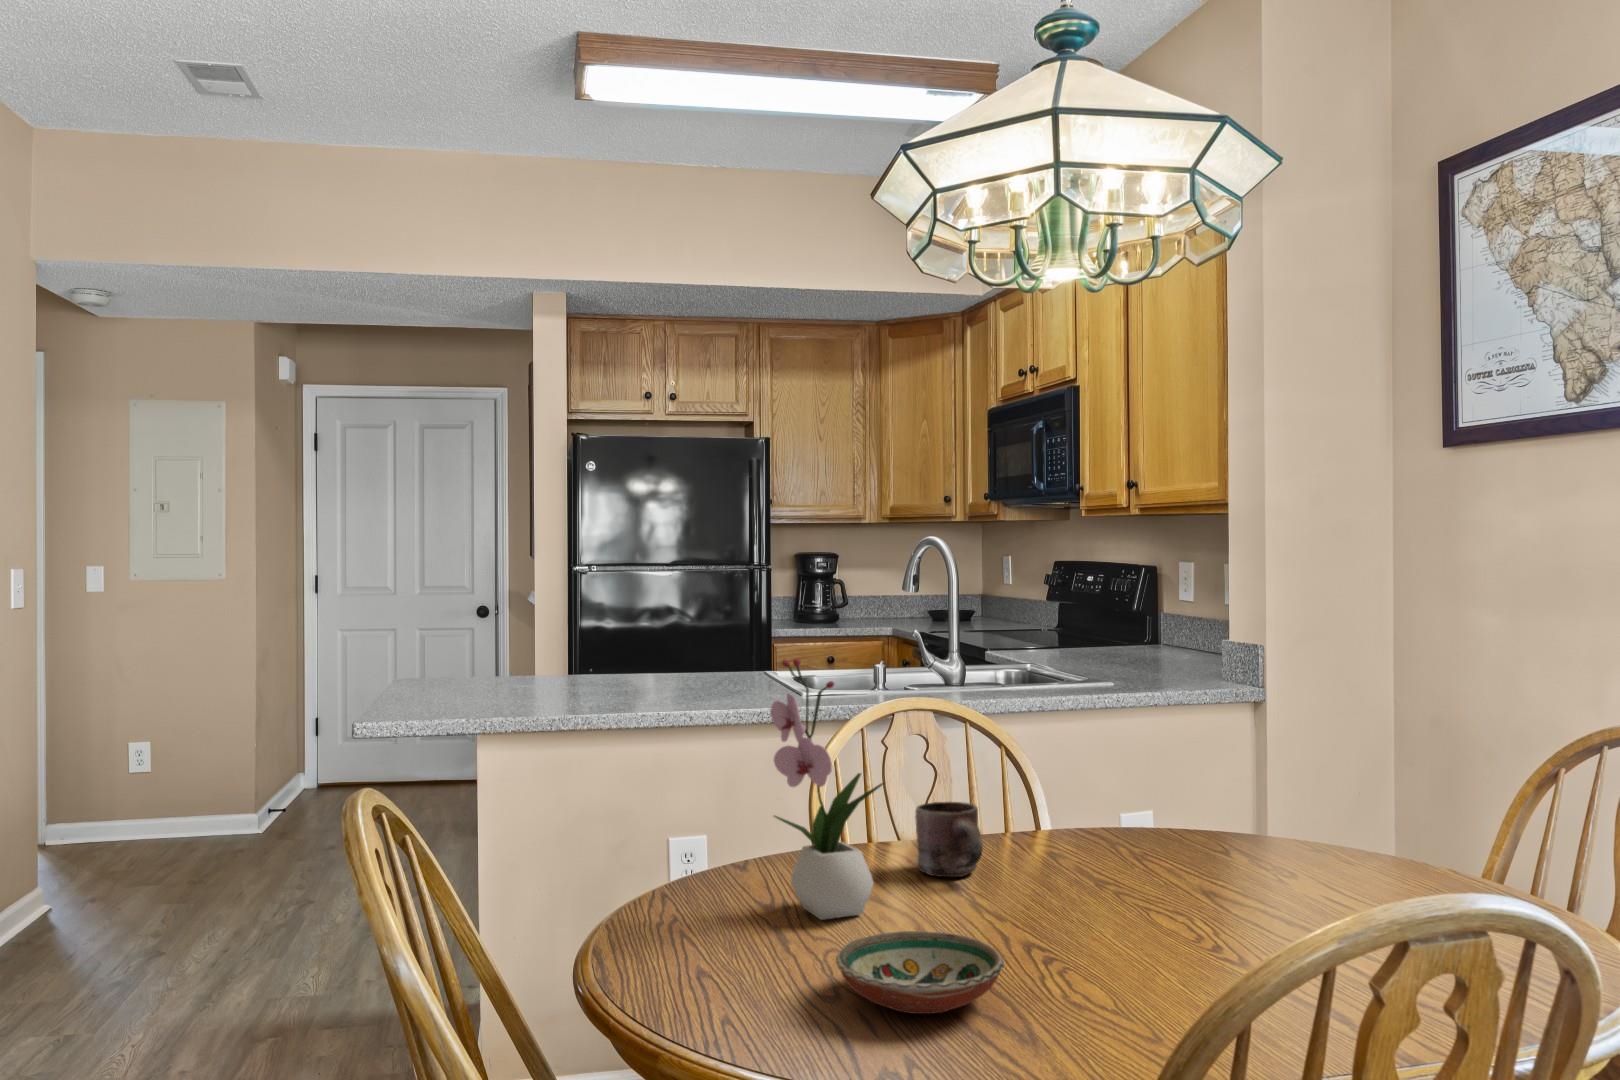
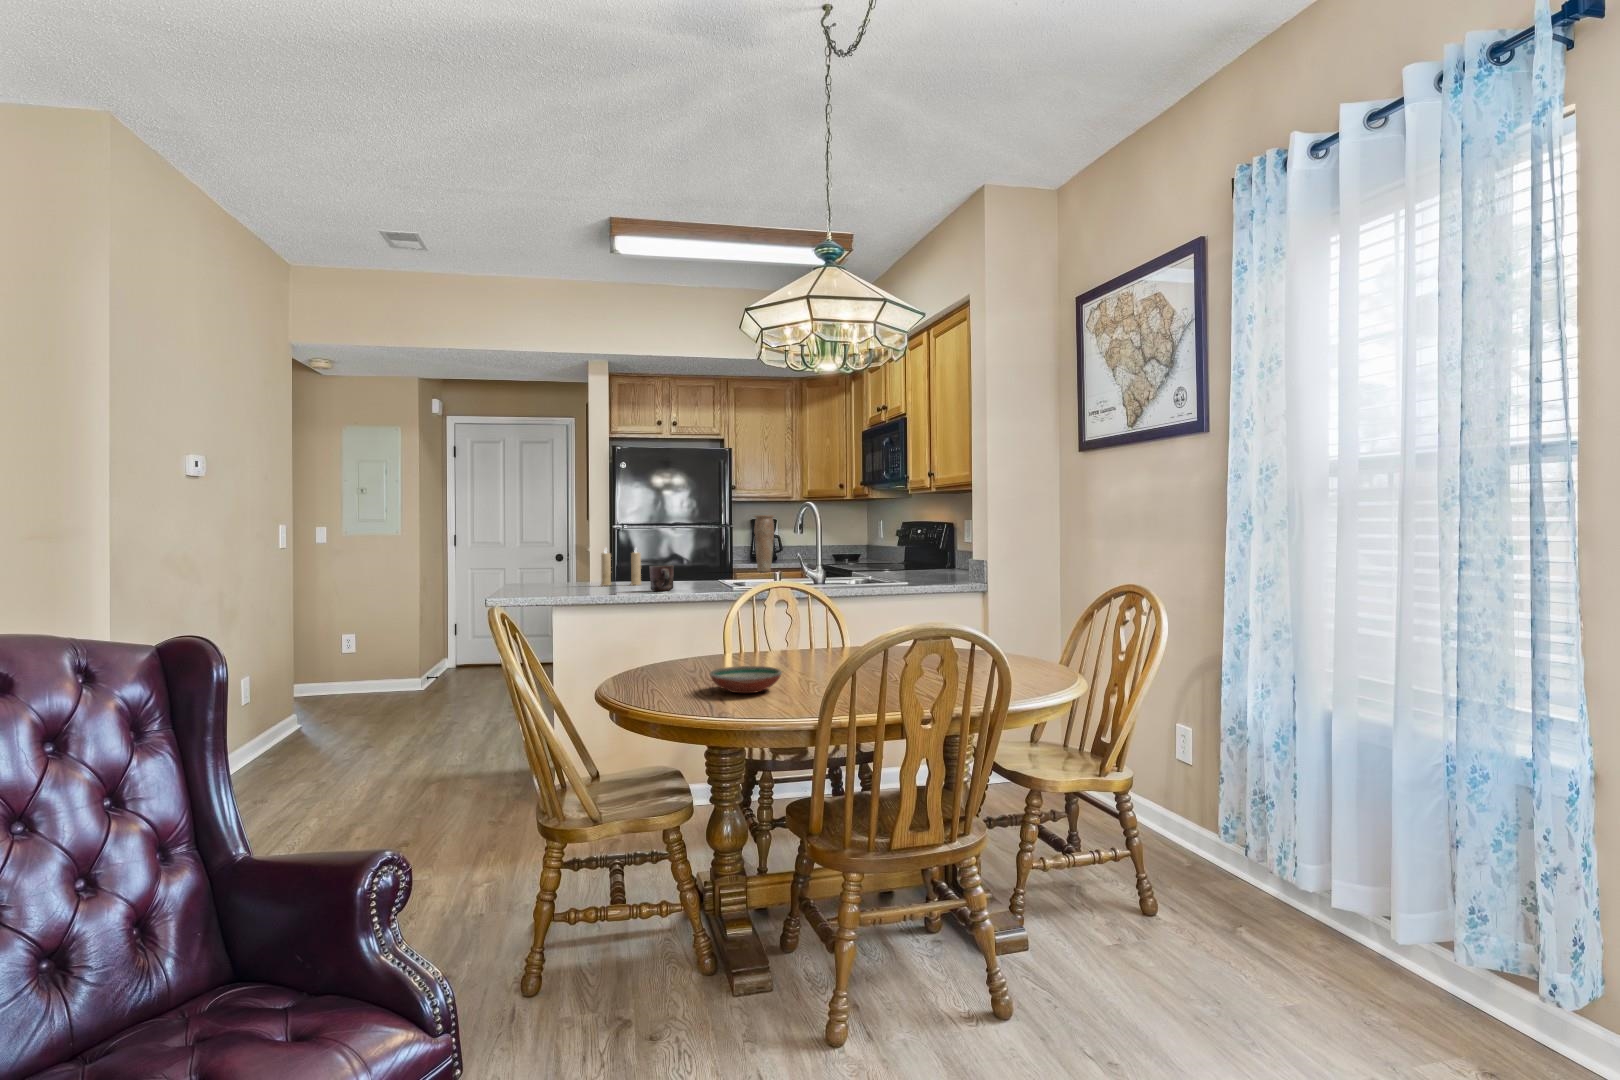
vase: none [803,548,839,642] -> present [754,515,774,572]
candle: none [555,610,630,681] -> present [601,549,641,586]
flower arrangement: present [770,659,884,920] -> none [692,551,746,671]
mug: present [915,802,983,877] -> present [650,565,674,591]

